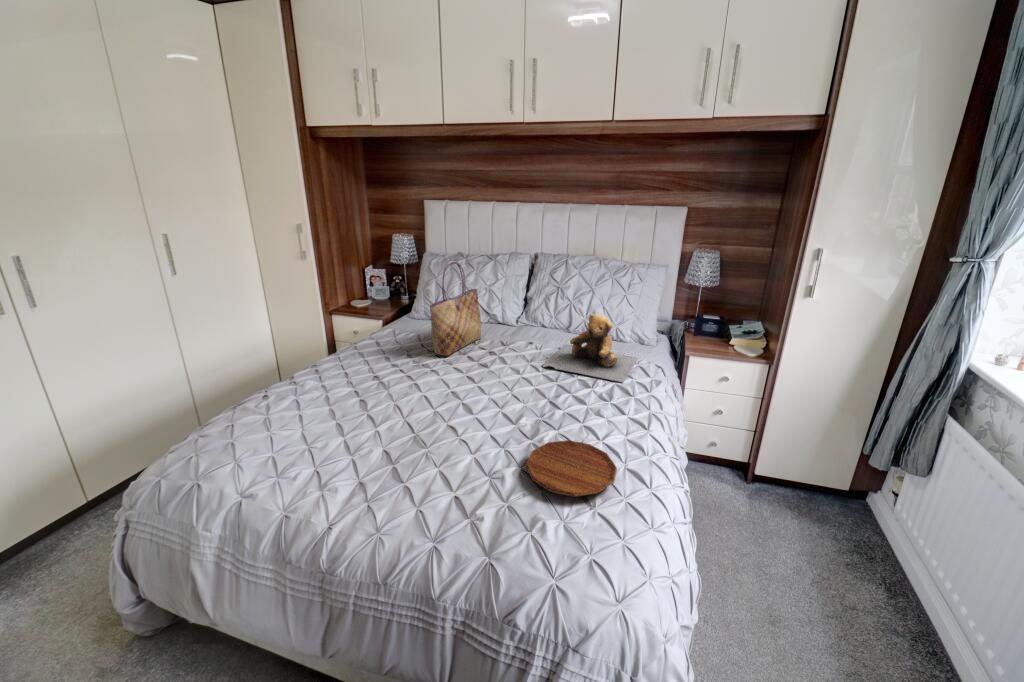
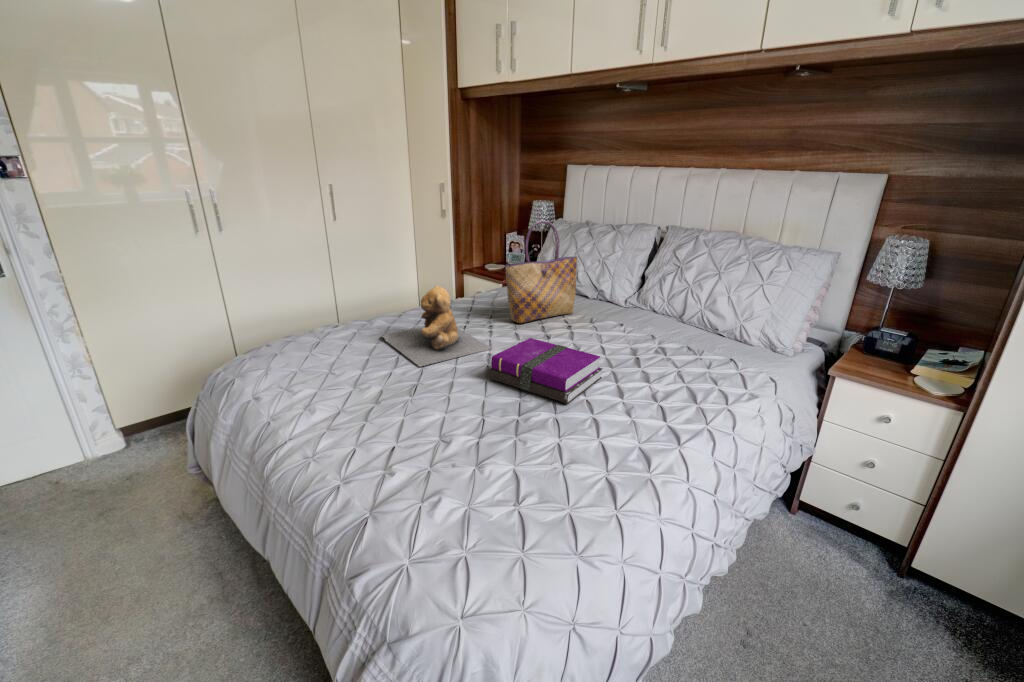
teddy bear: present [543,314,638,382] -> present [382,286,492,367]
notebook: none [471,369,556,418] -> present [488,338,603,404]
tray: present [526,440,617,497] -> none [474,424,586,491]

